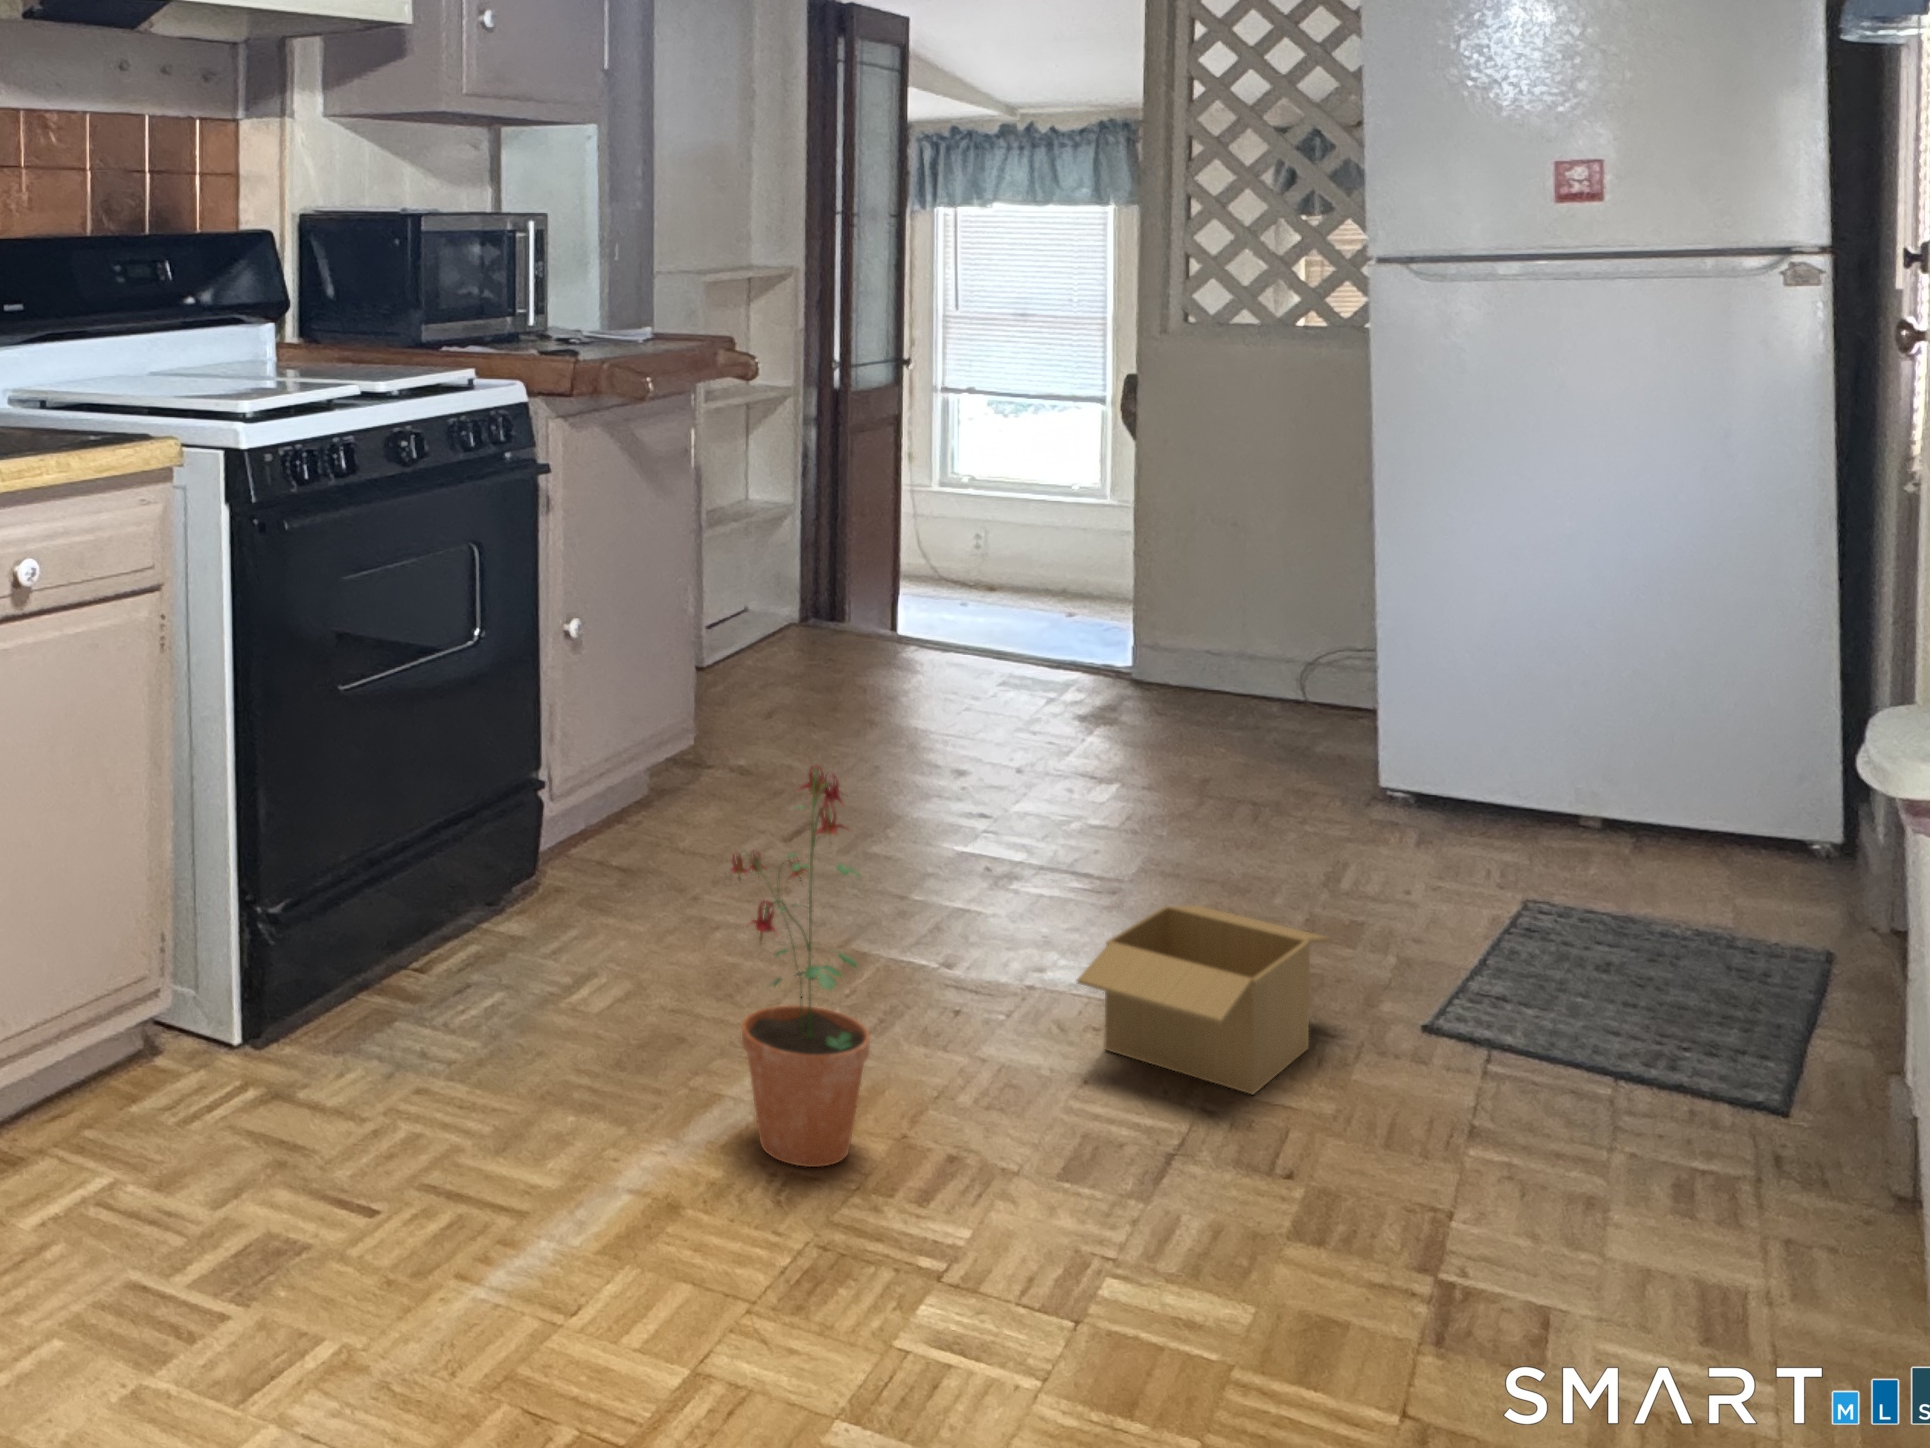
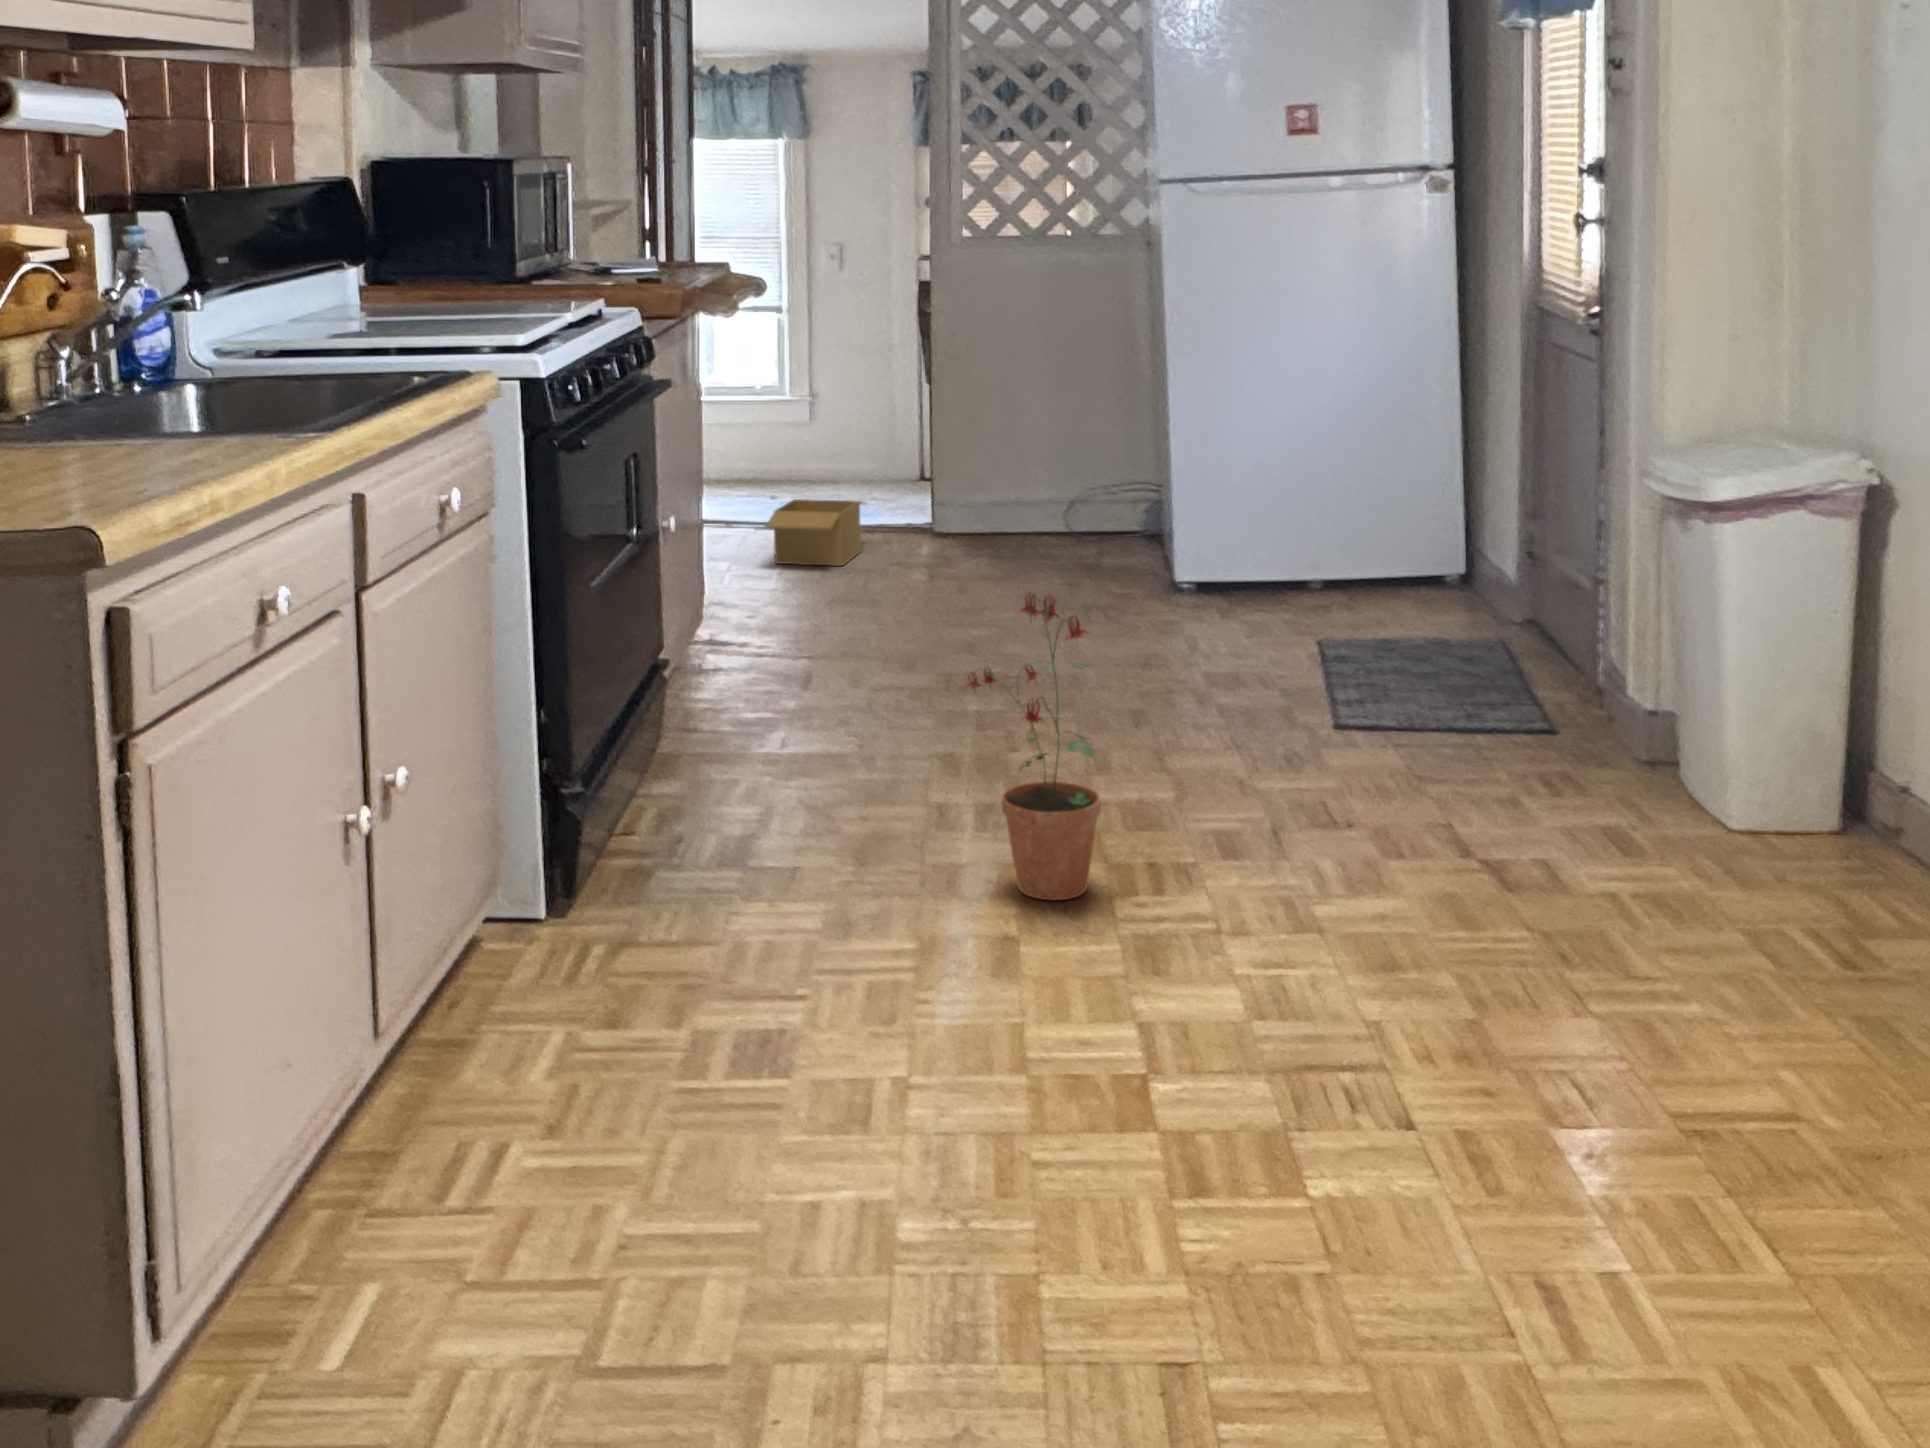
cardboard box: present [1077,905,1331,1095] -> present [765,499,865,566]

